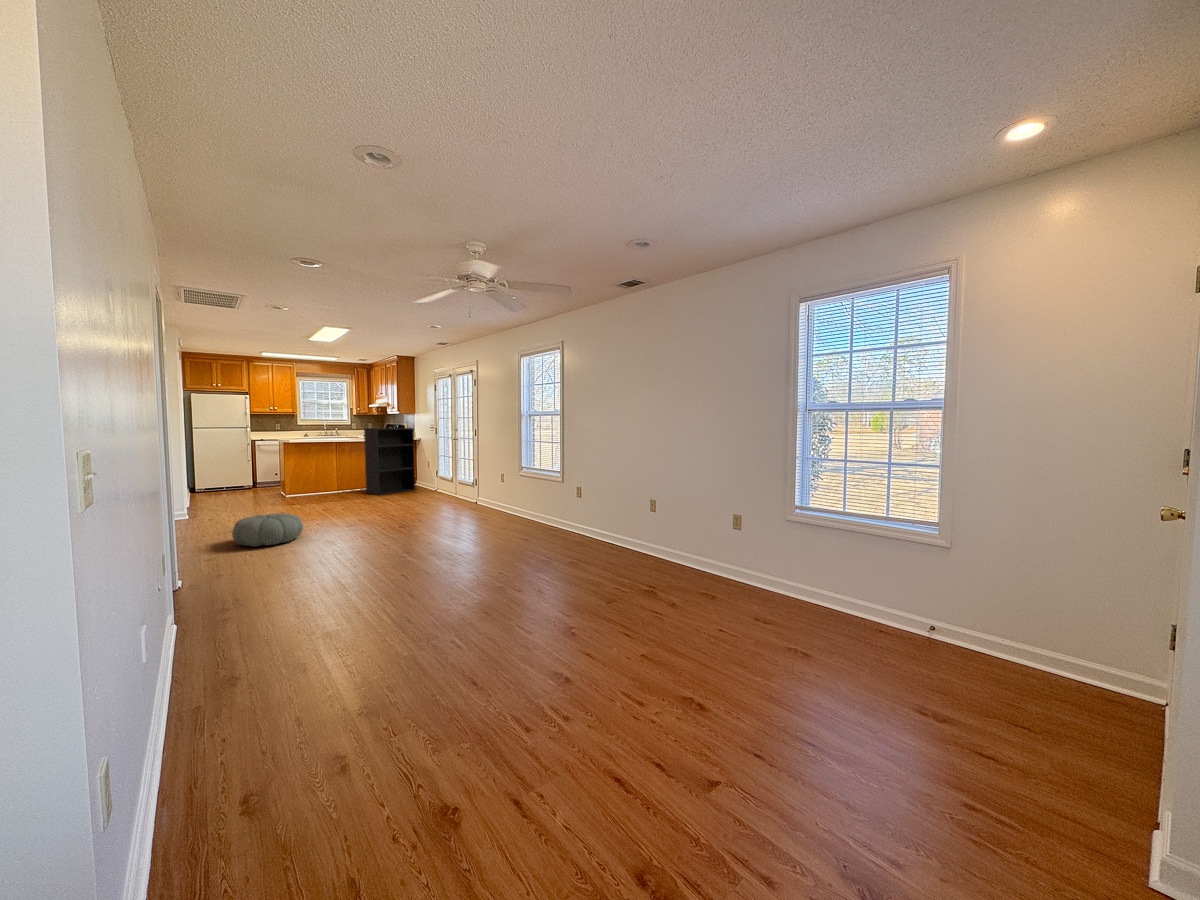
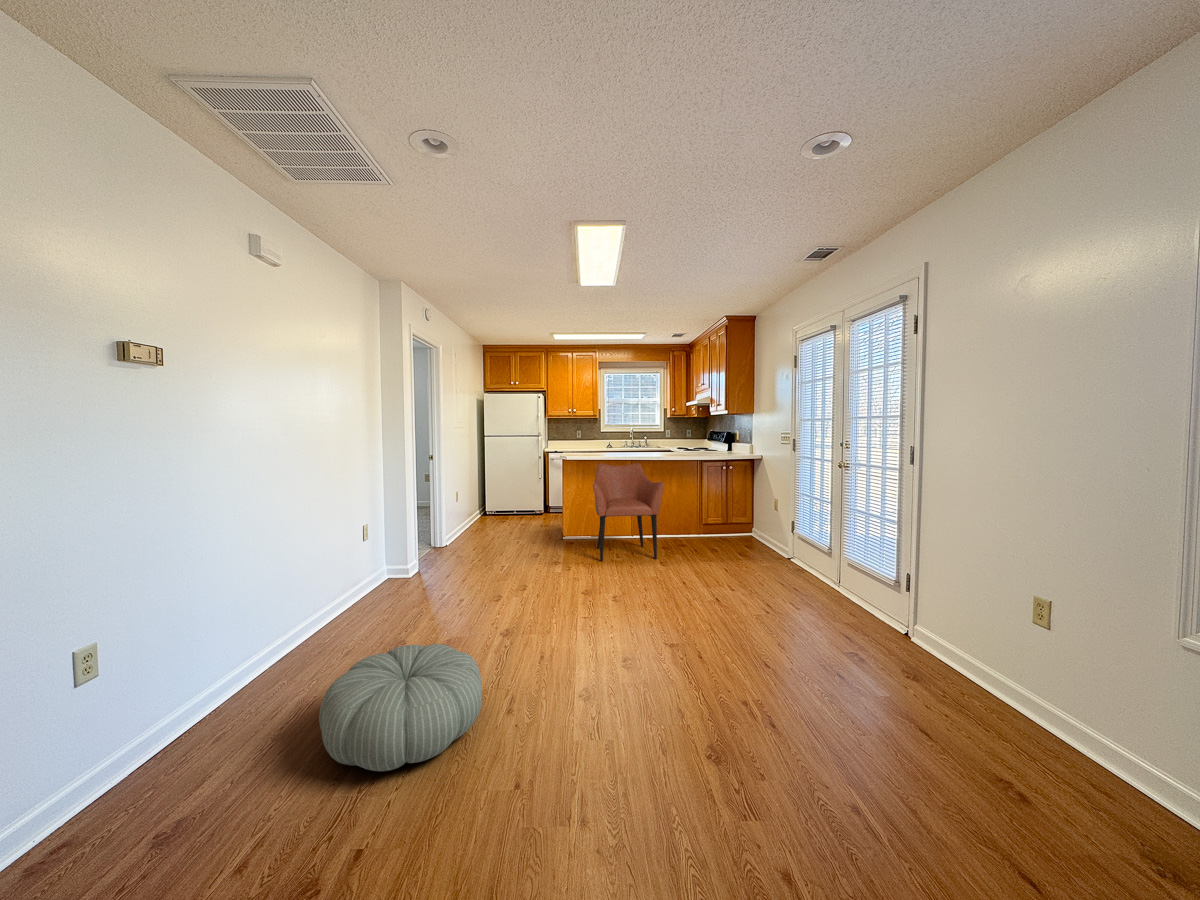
bookshelf: present [364,428,415,495] -> none [672,438,753,555]
armchair: none [312,444,362,502] -> present [593,463,664,561]

